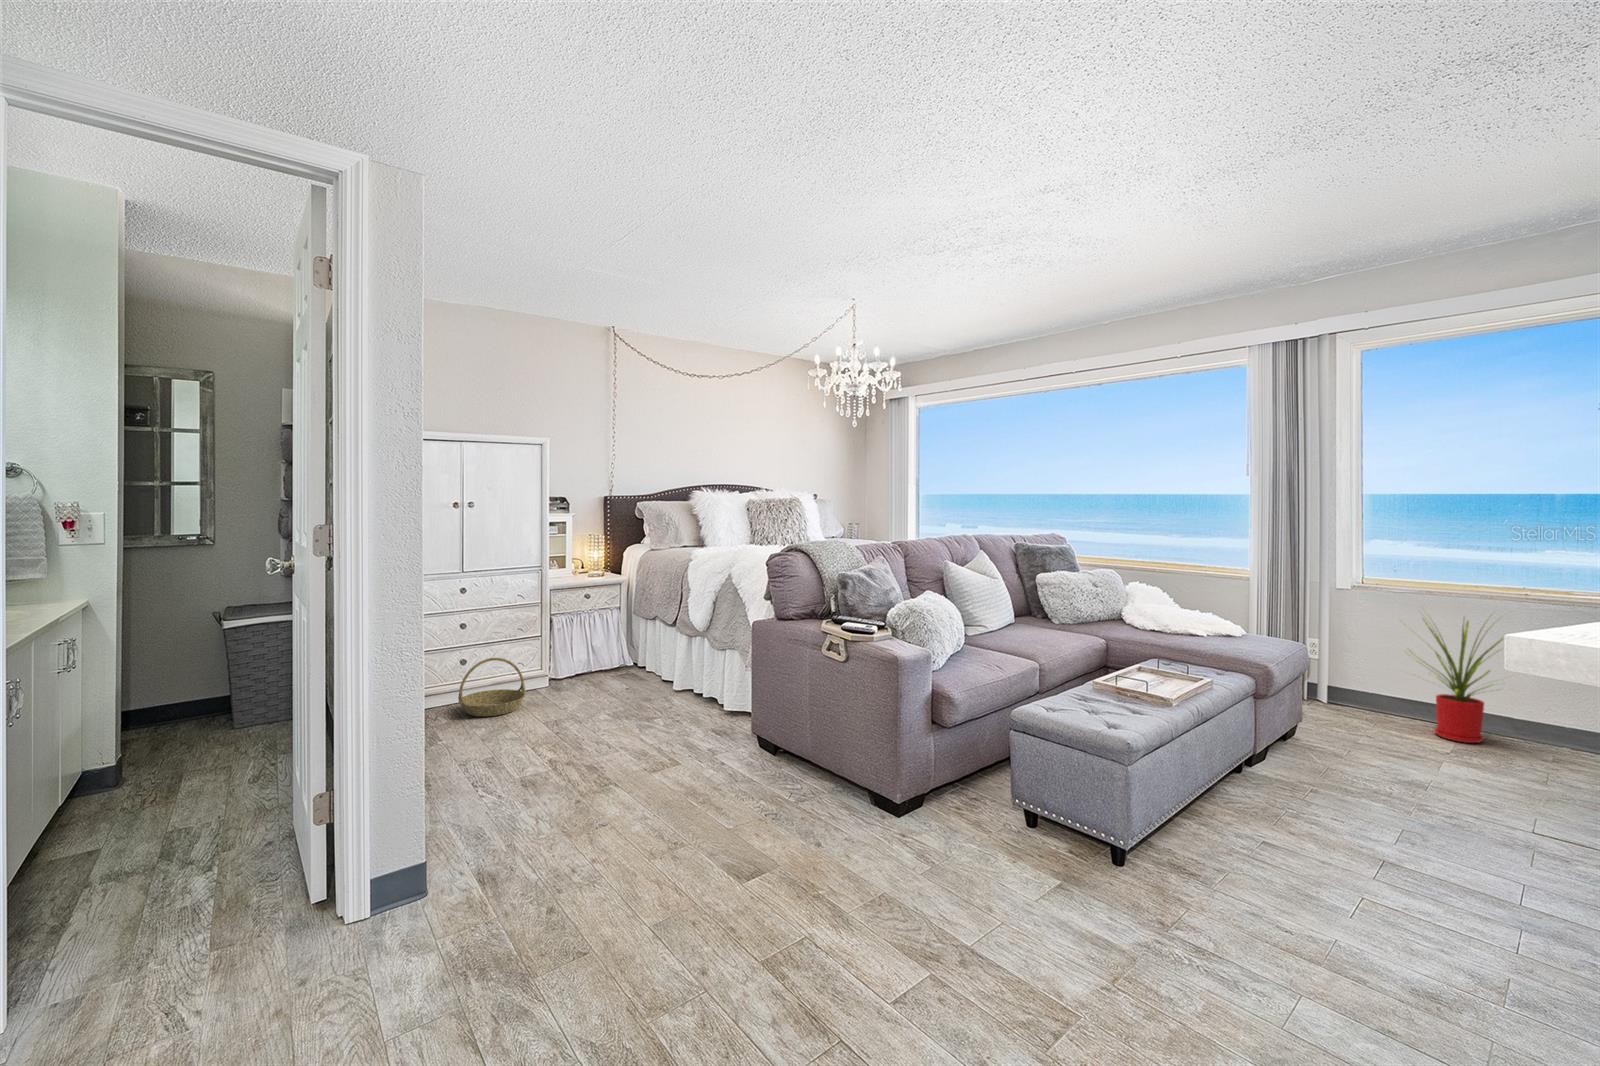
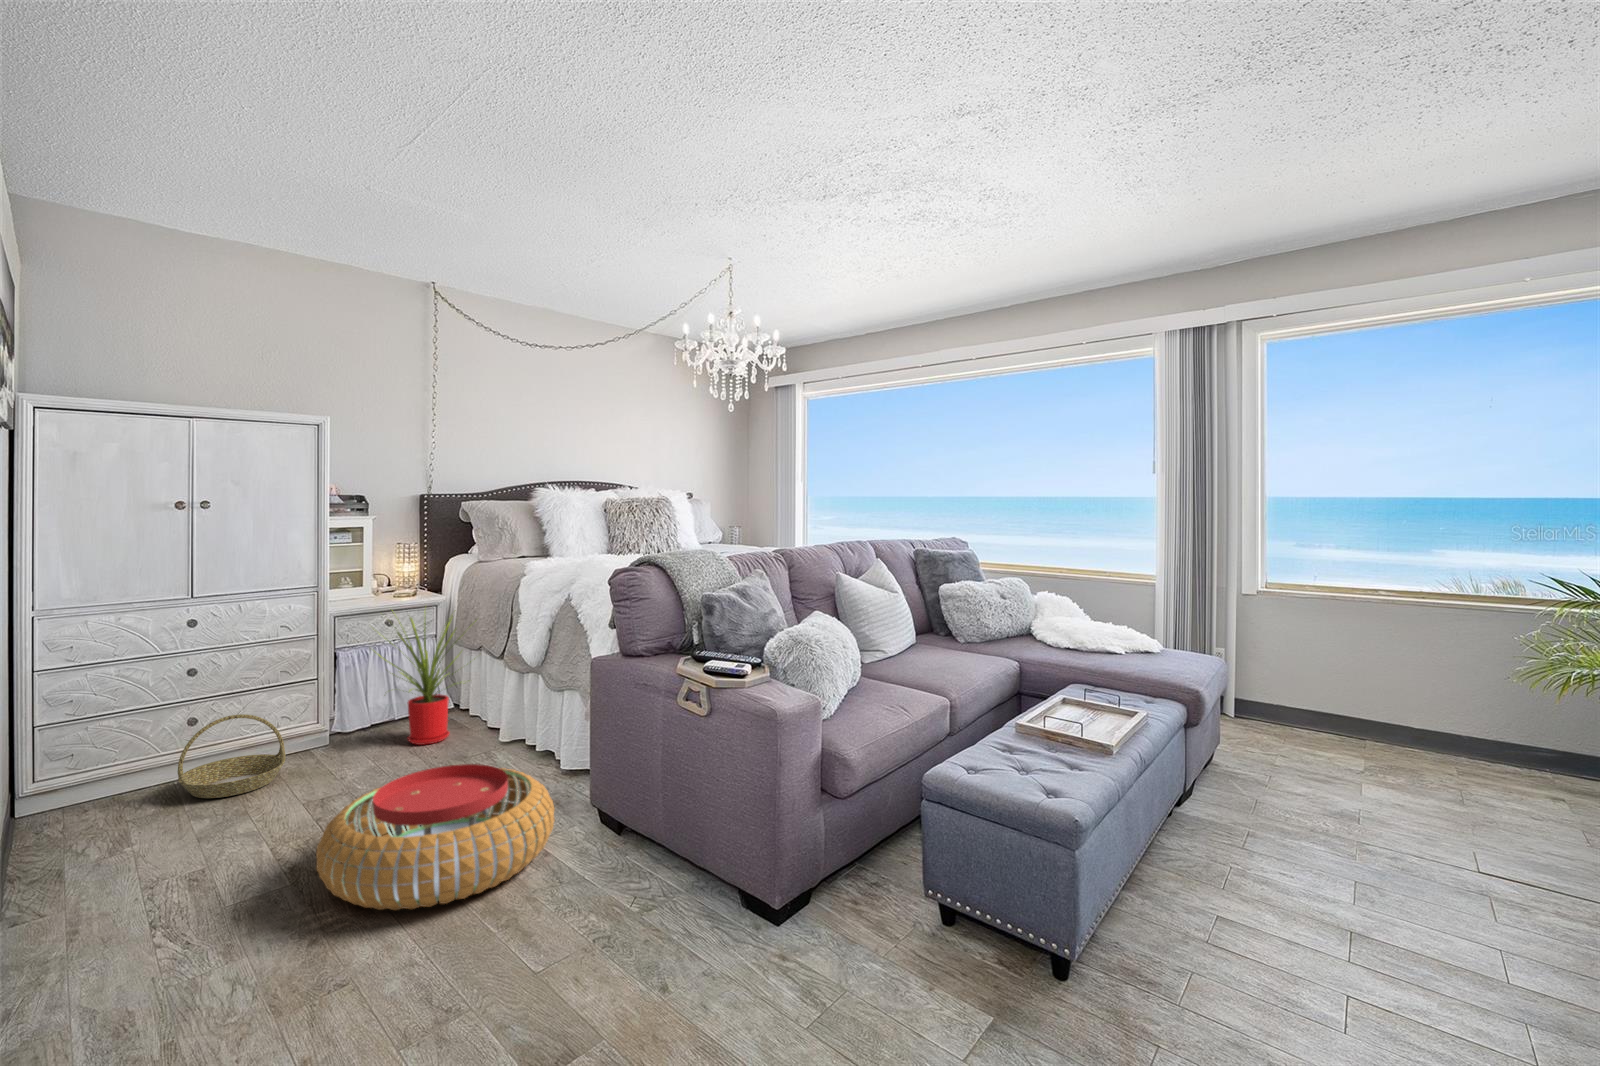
house plant: present [1421,617,1503,743] -> present [377,617,476,745]
pouf: none [570,697,727,789] -> present [316,764,554,910]

